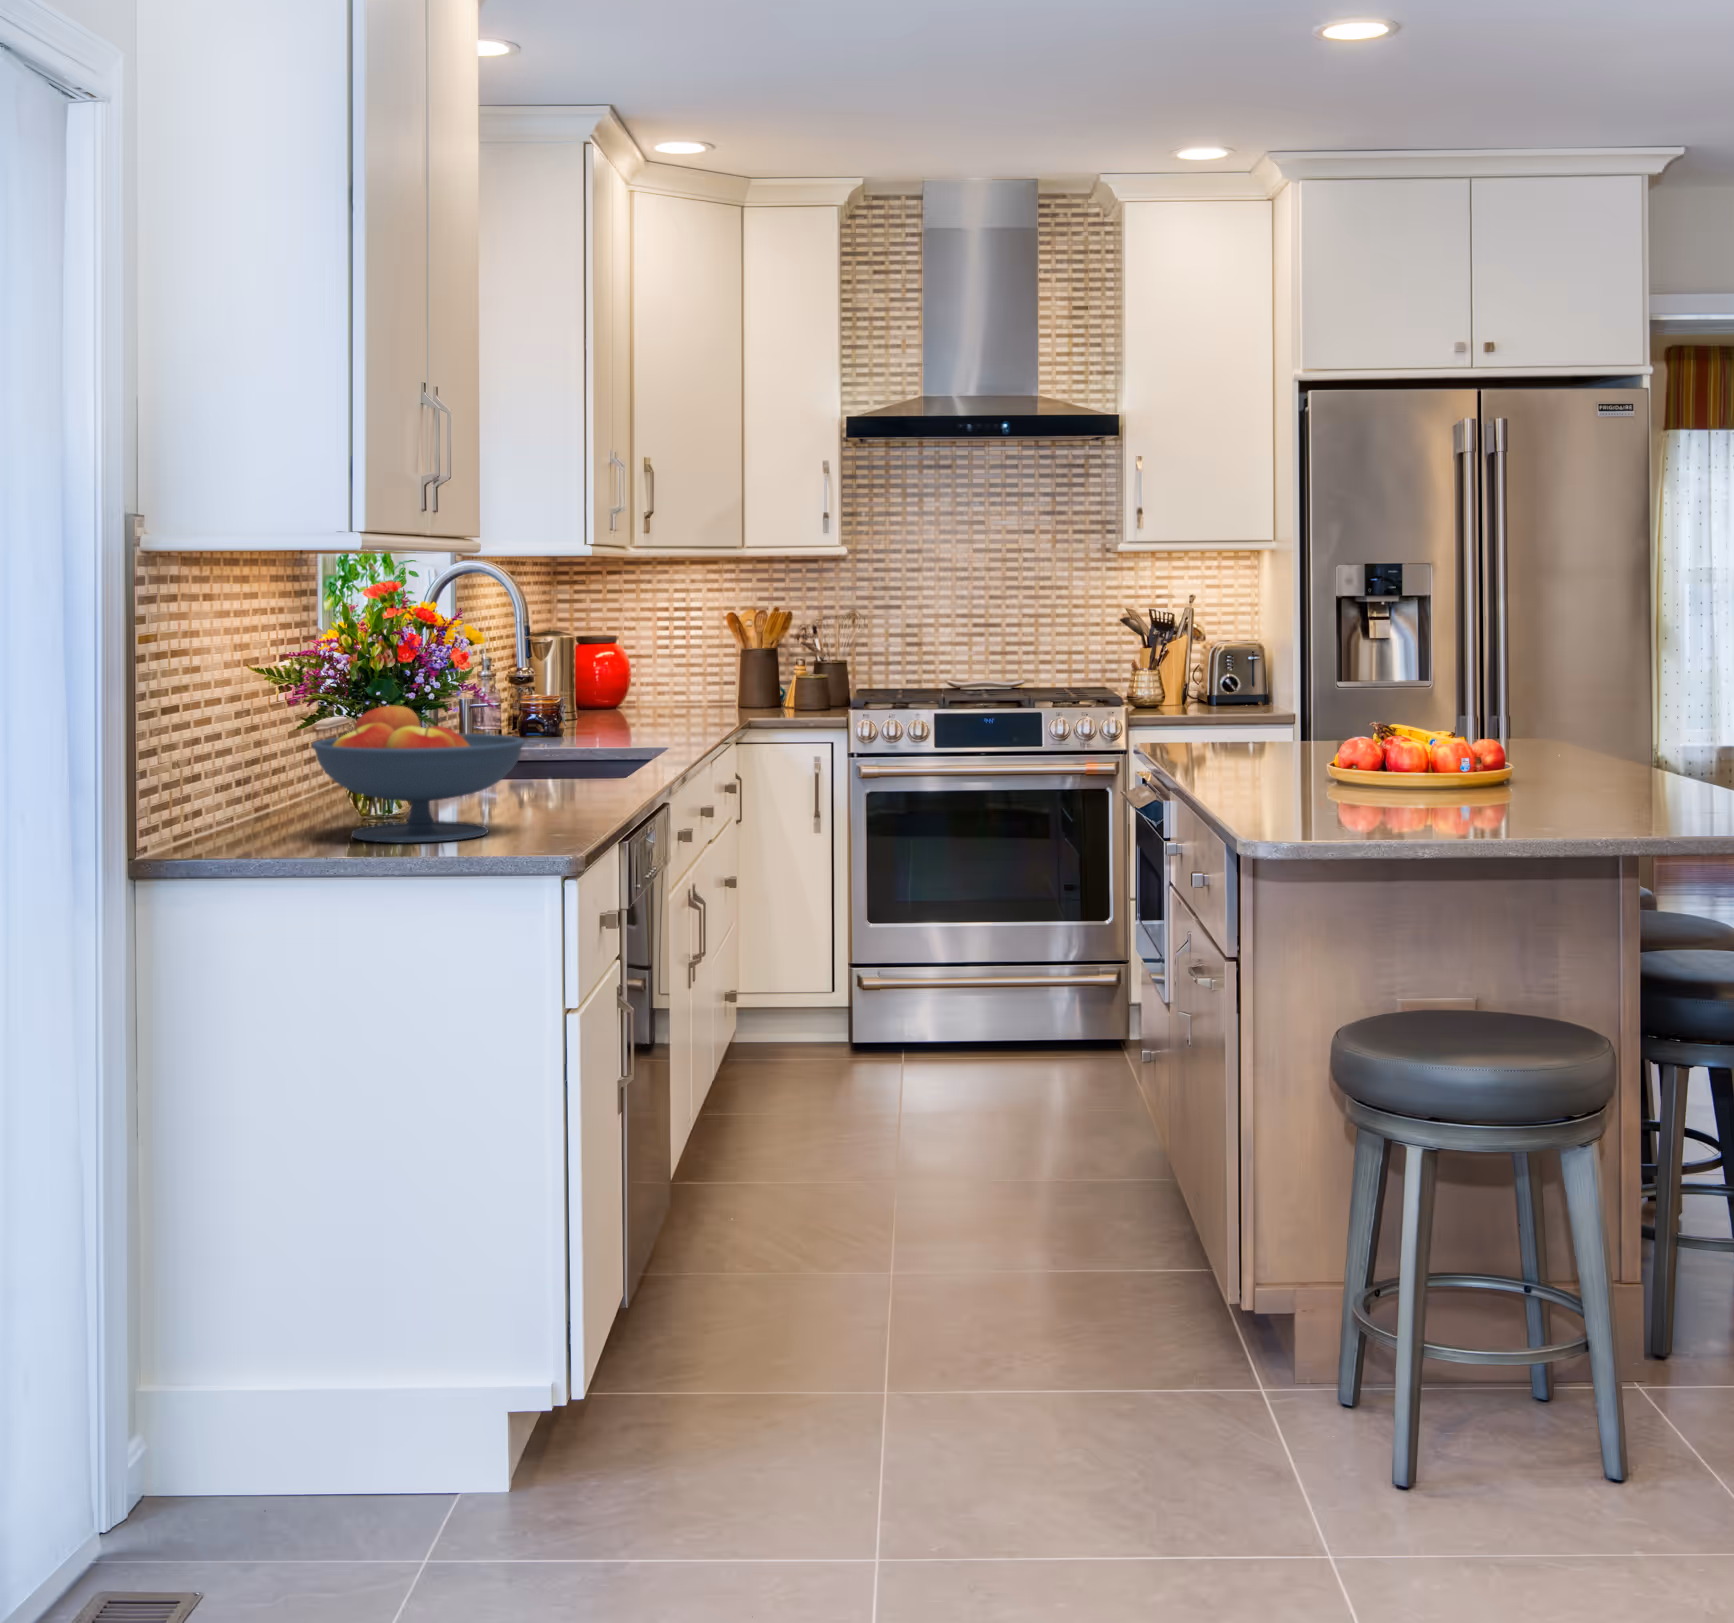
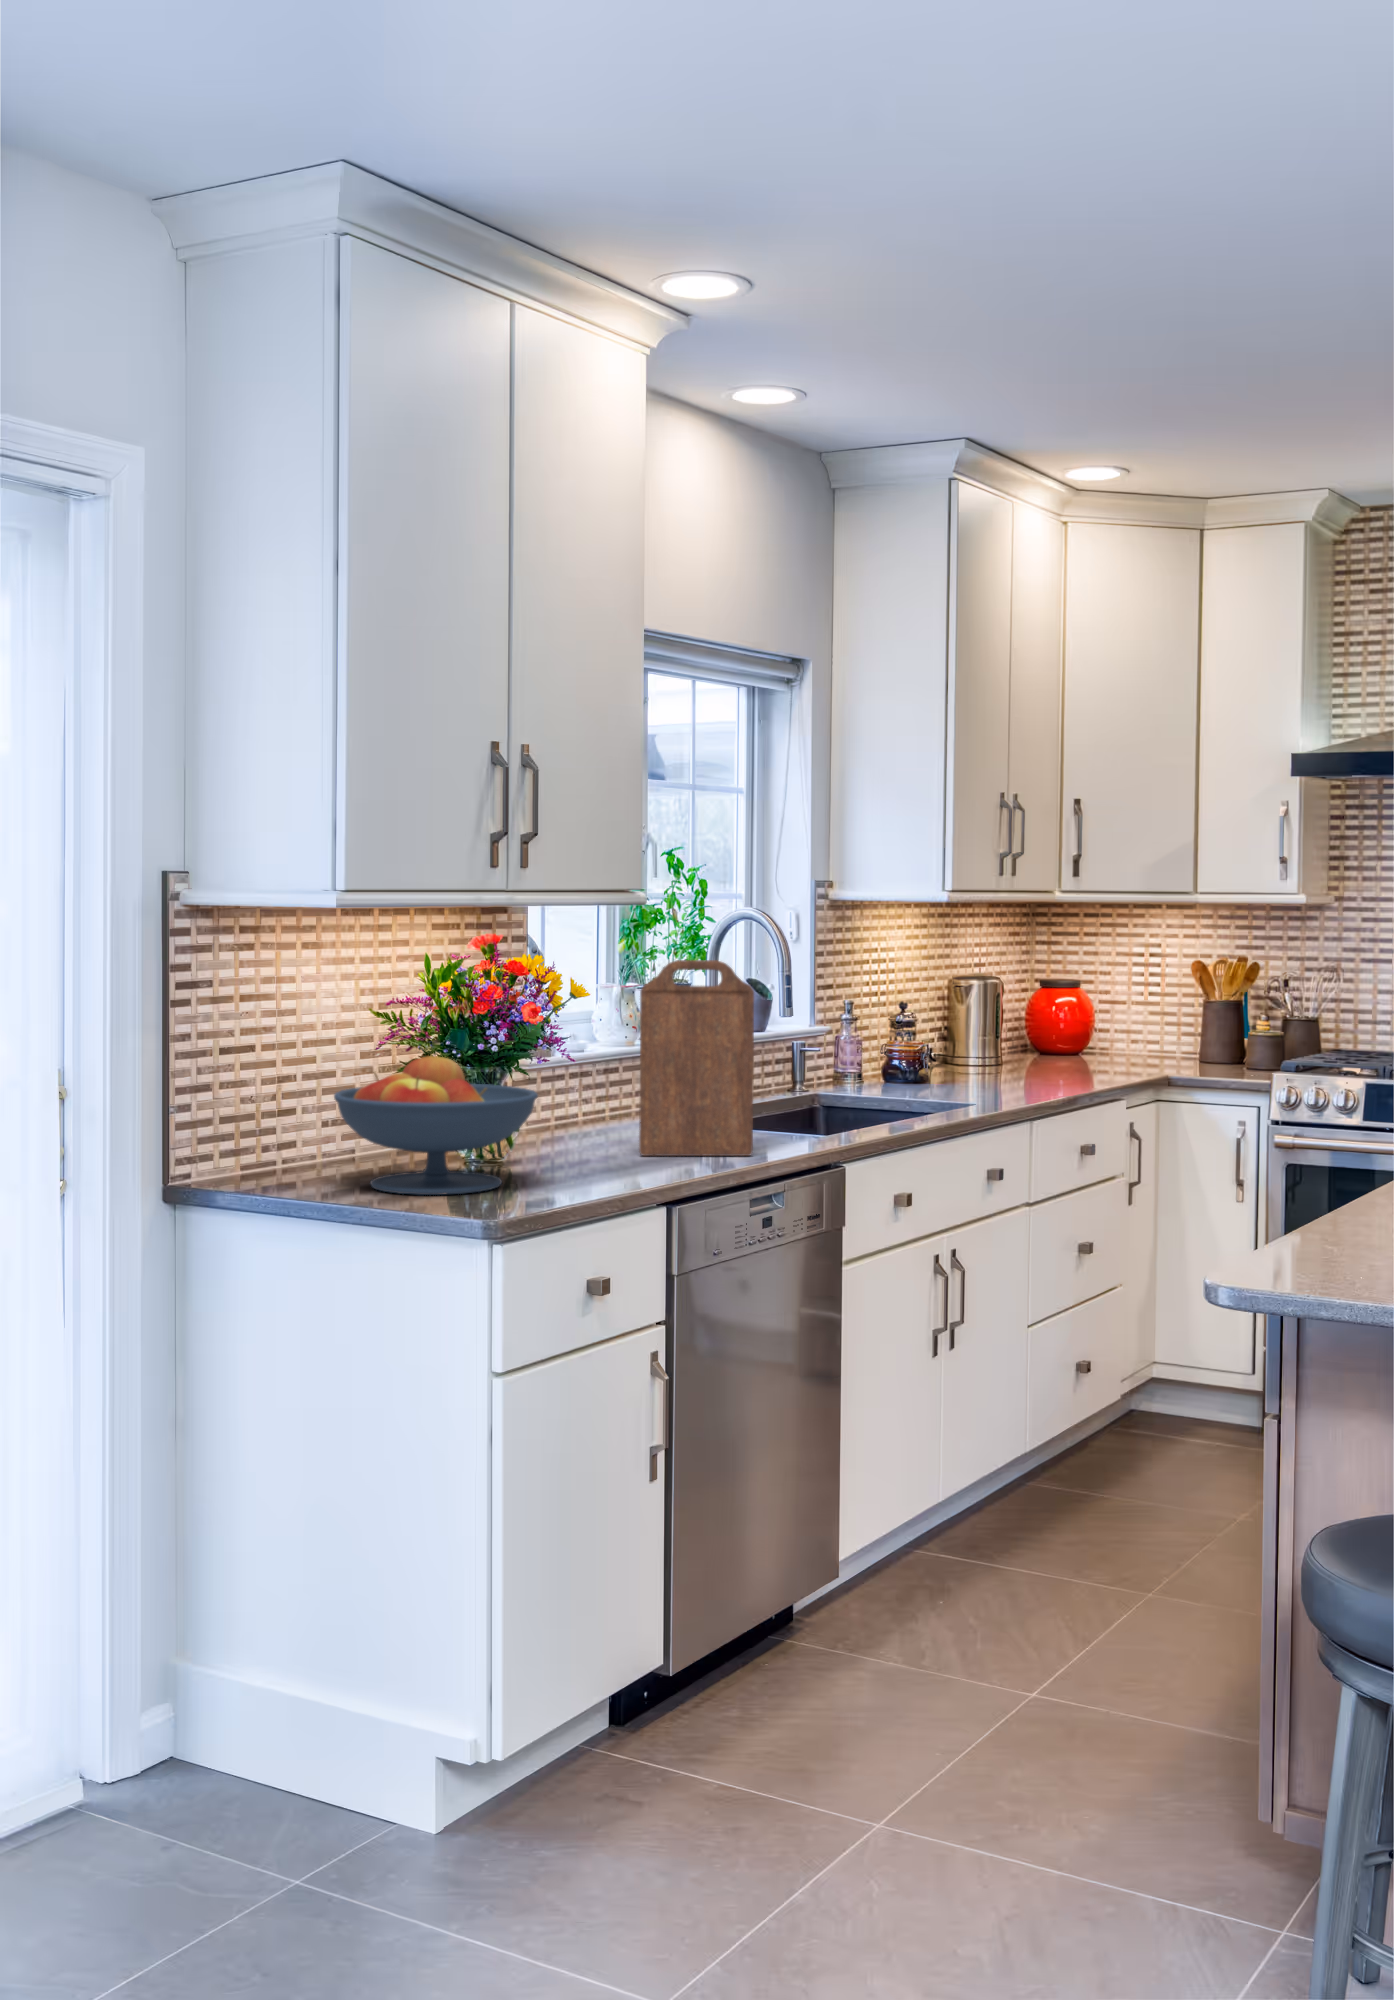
cutting board: none [507,607,614,802] -> present [639,960,754,1156]

